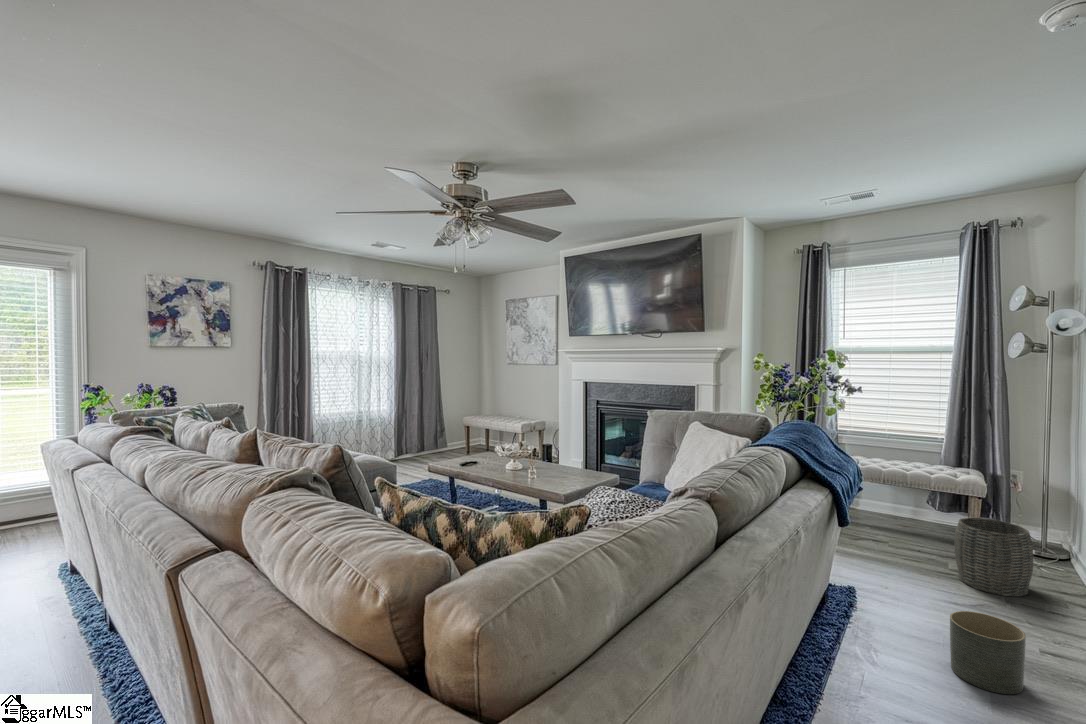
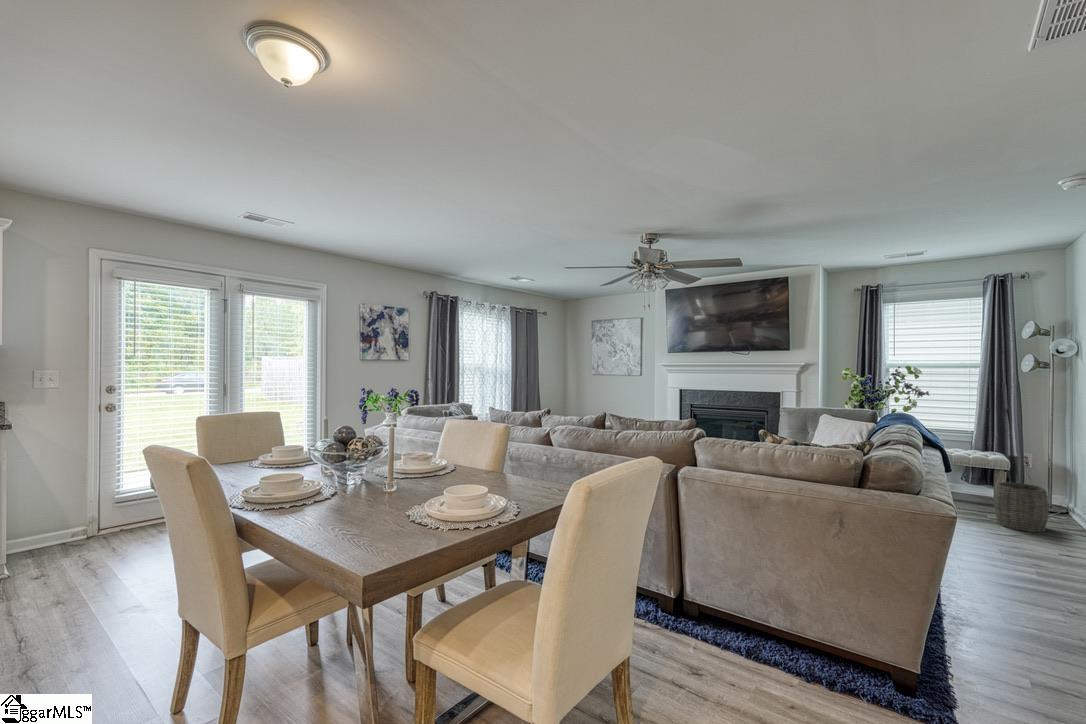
planter: present [950,611,1026,694] -> none [1008,530,1056,573]

